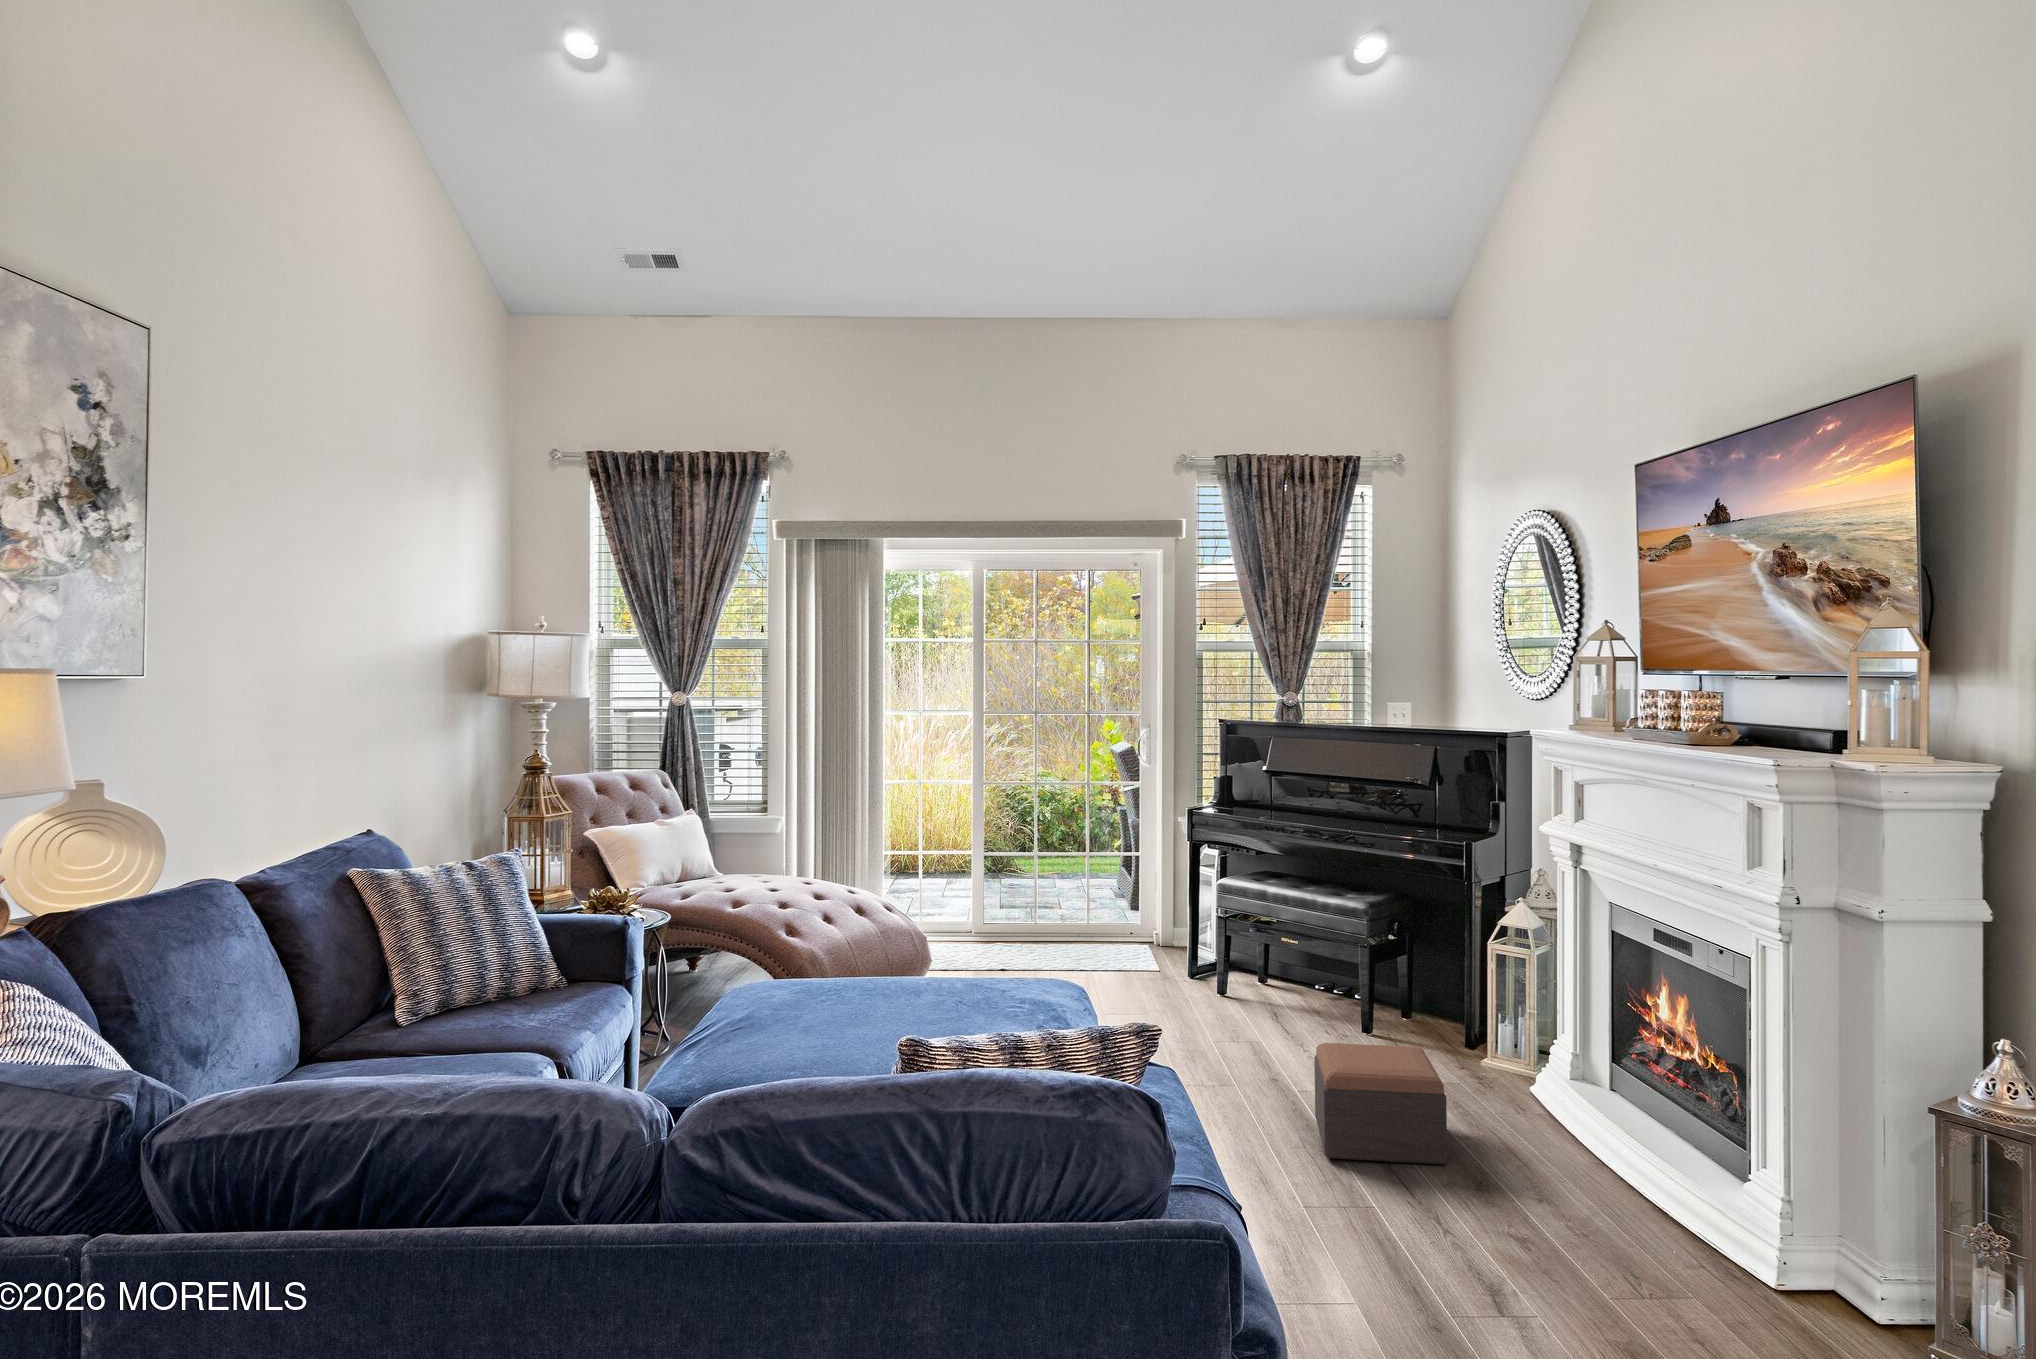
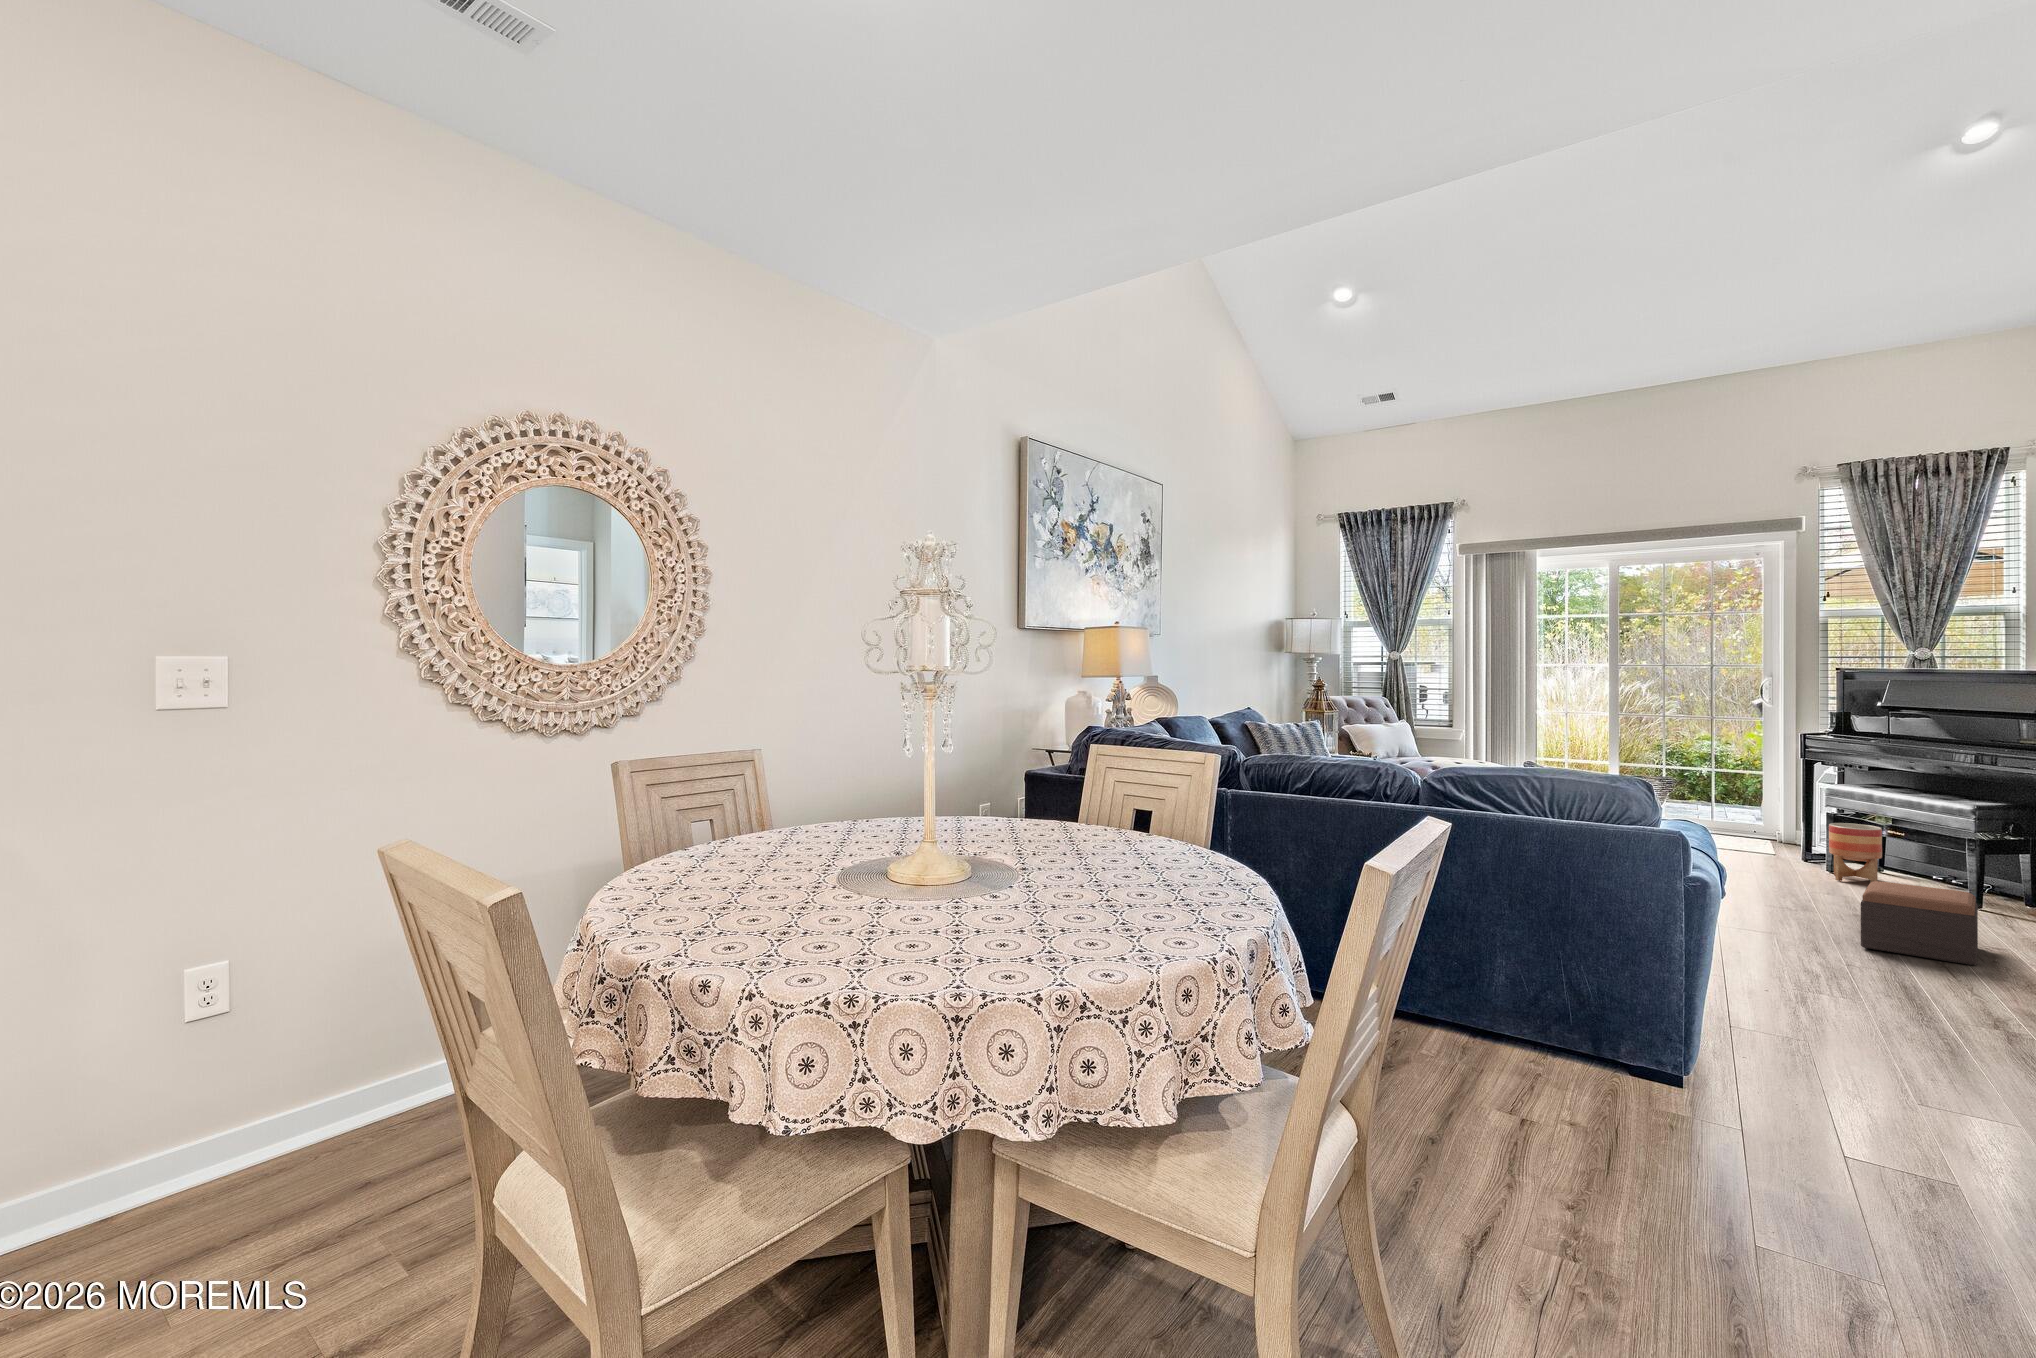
planter: none [1230,927,1282,1009] -> present [1829,823,1882,882]

